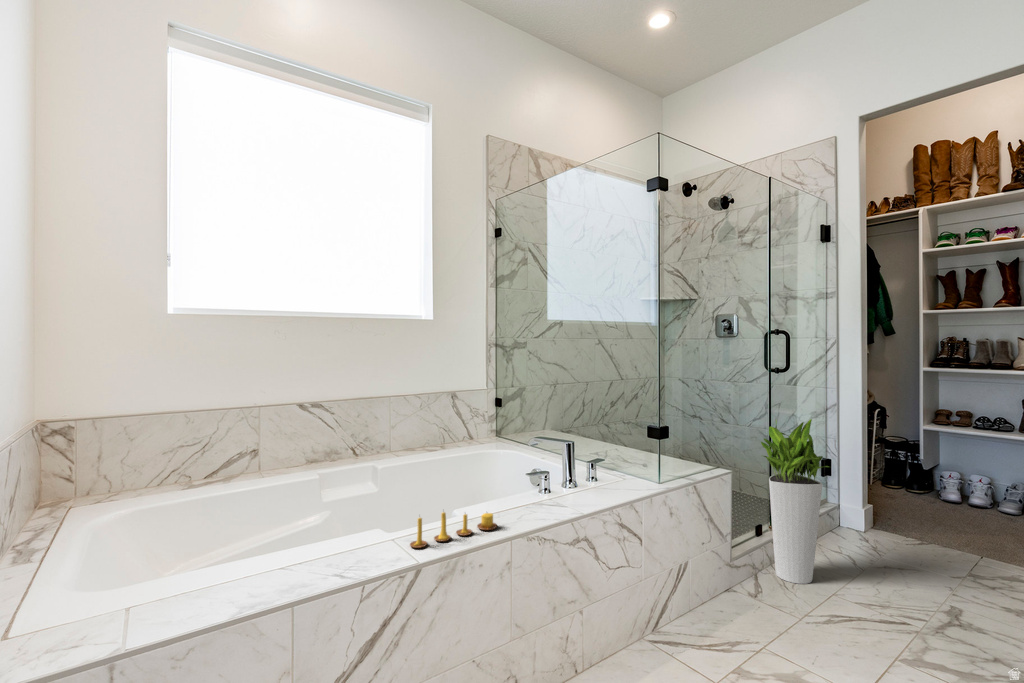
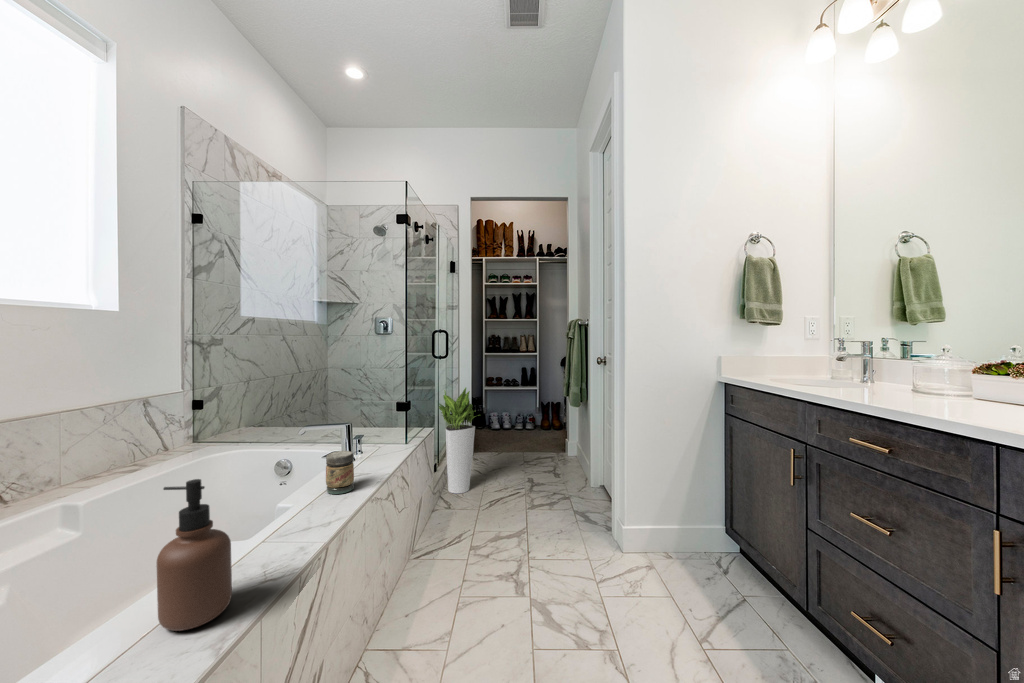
soap dispenser: none [276,456,330,579] -> present [157,479,232,631]
jar: none [510,468,539,516] -> present [326,451,354,494]
candle: present [410,512,497,548] -> none [280,495,339,547]

